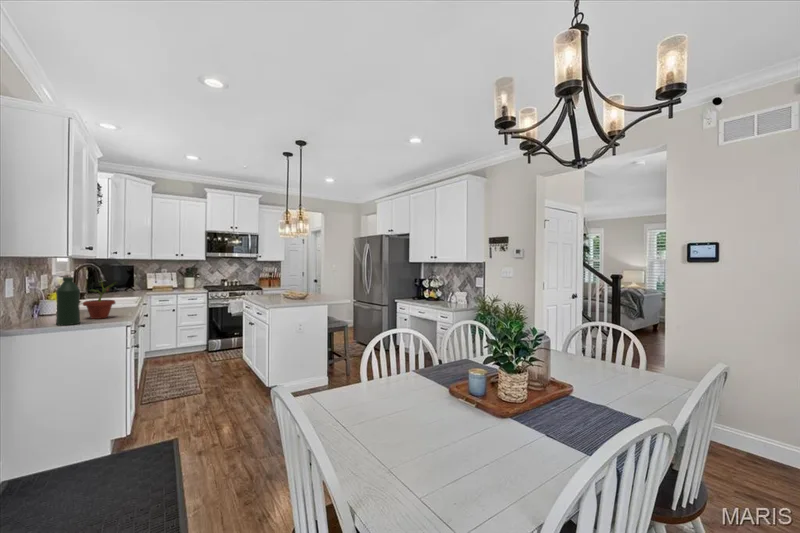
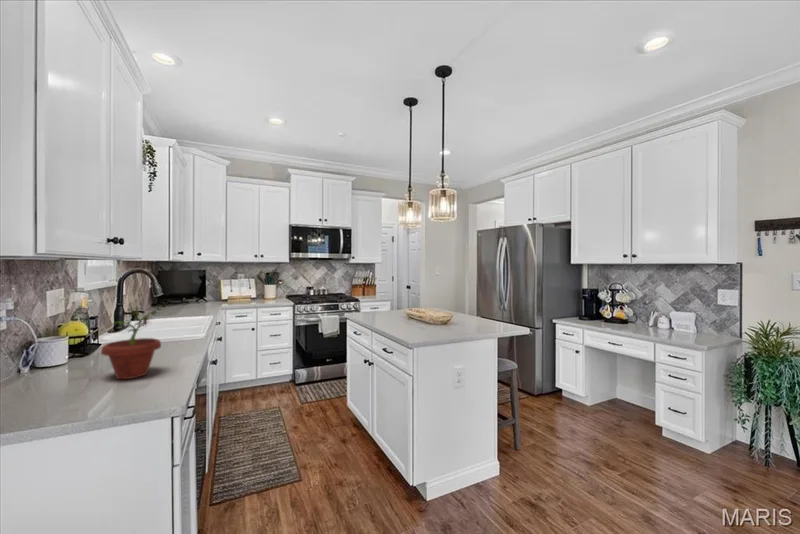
bottle: present [56,277,80,325] -> none [31,301,85,410]

